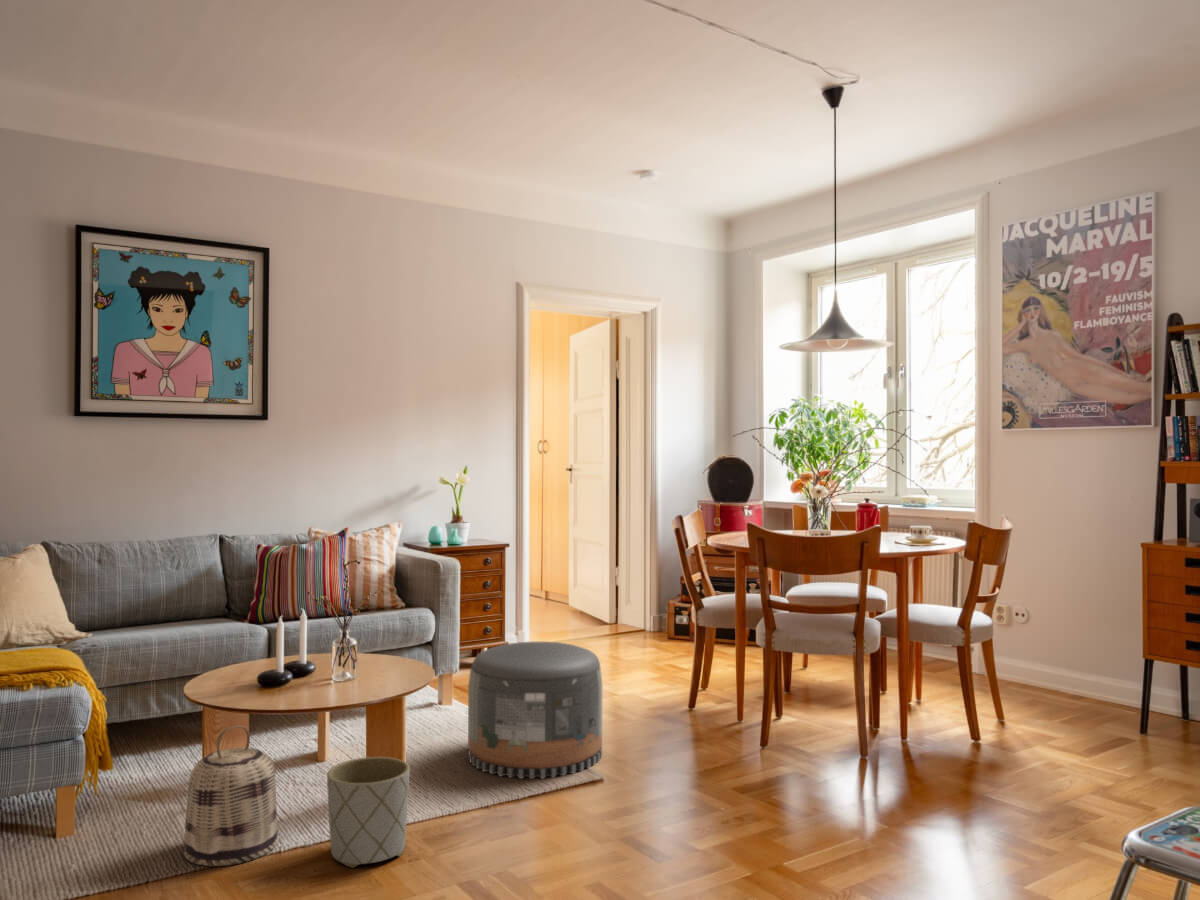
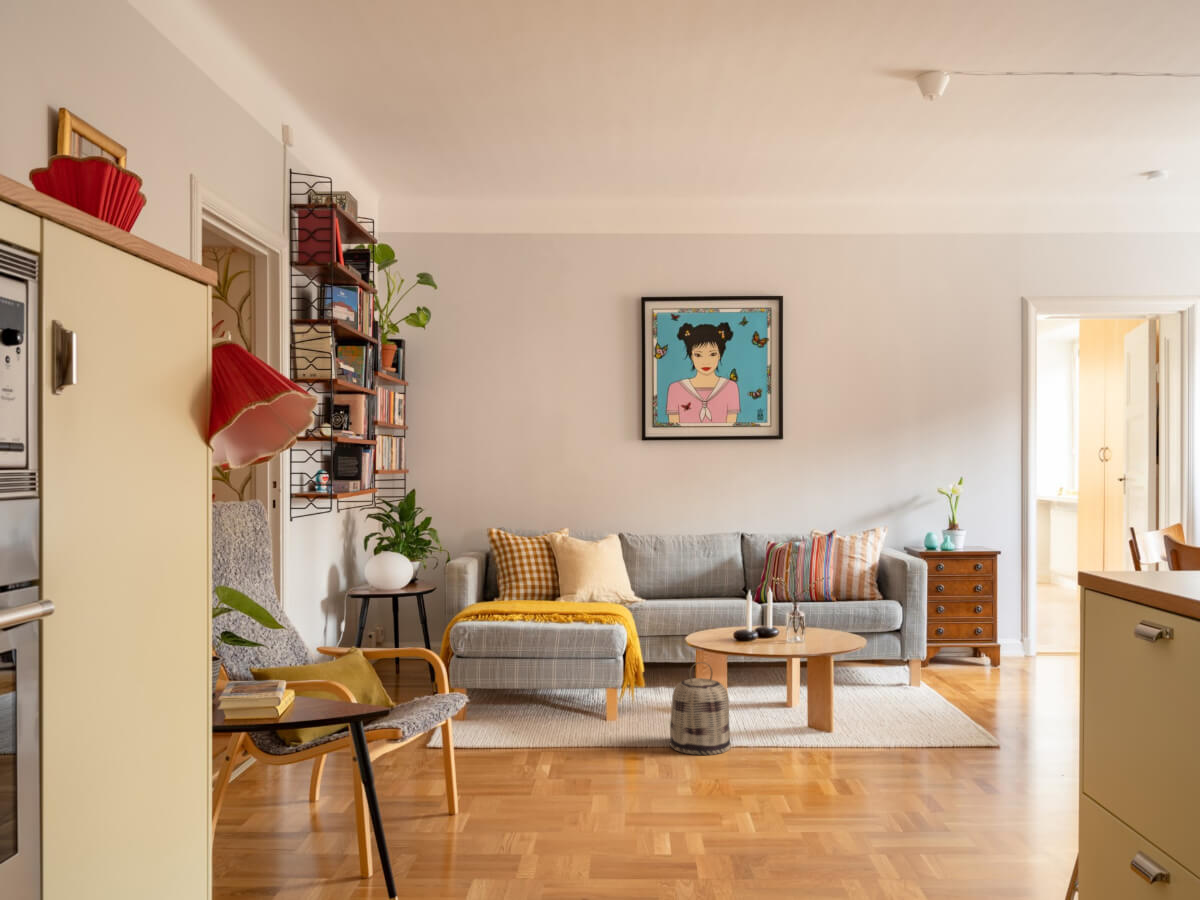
pouf: present [468,641,602,779] -> none [900,637,1026,754]
planter: present [327,757,410,868] -> none [754,699,814,774]

